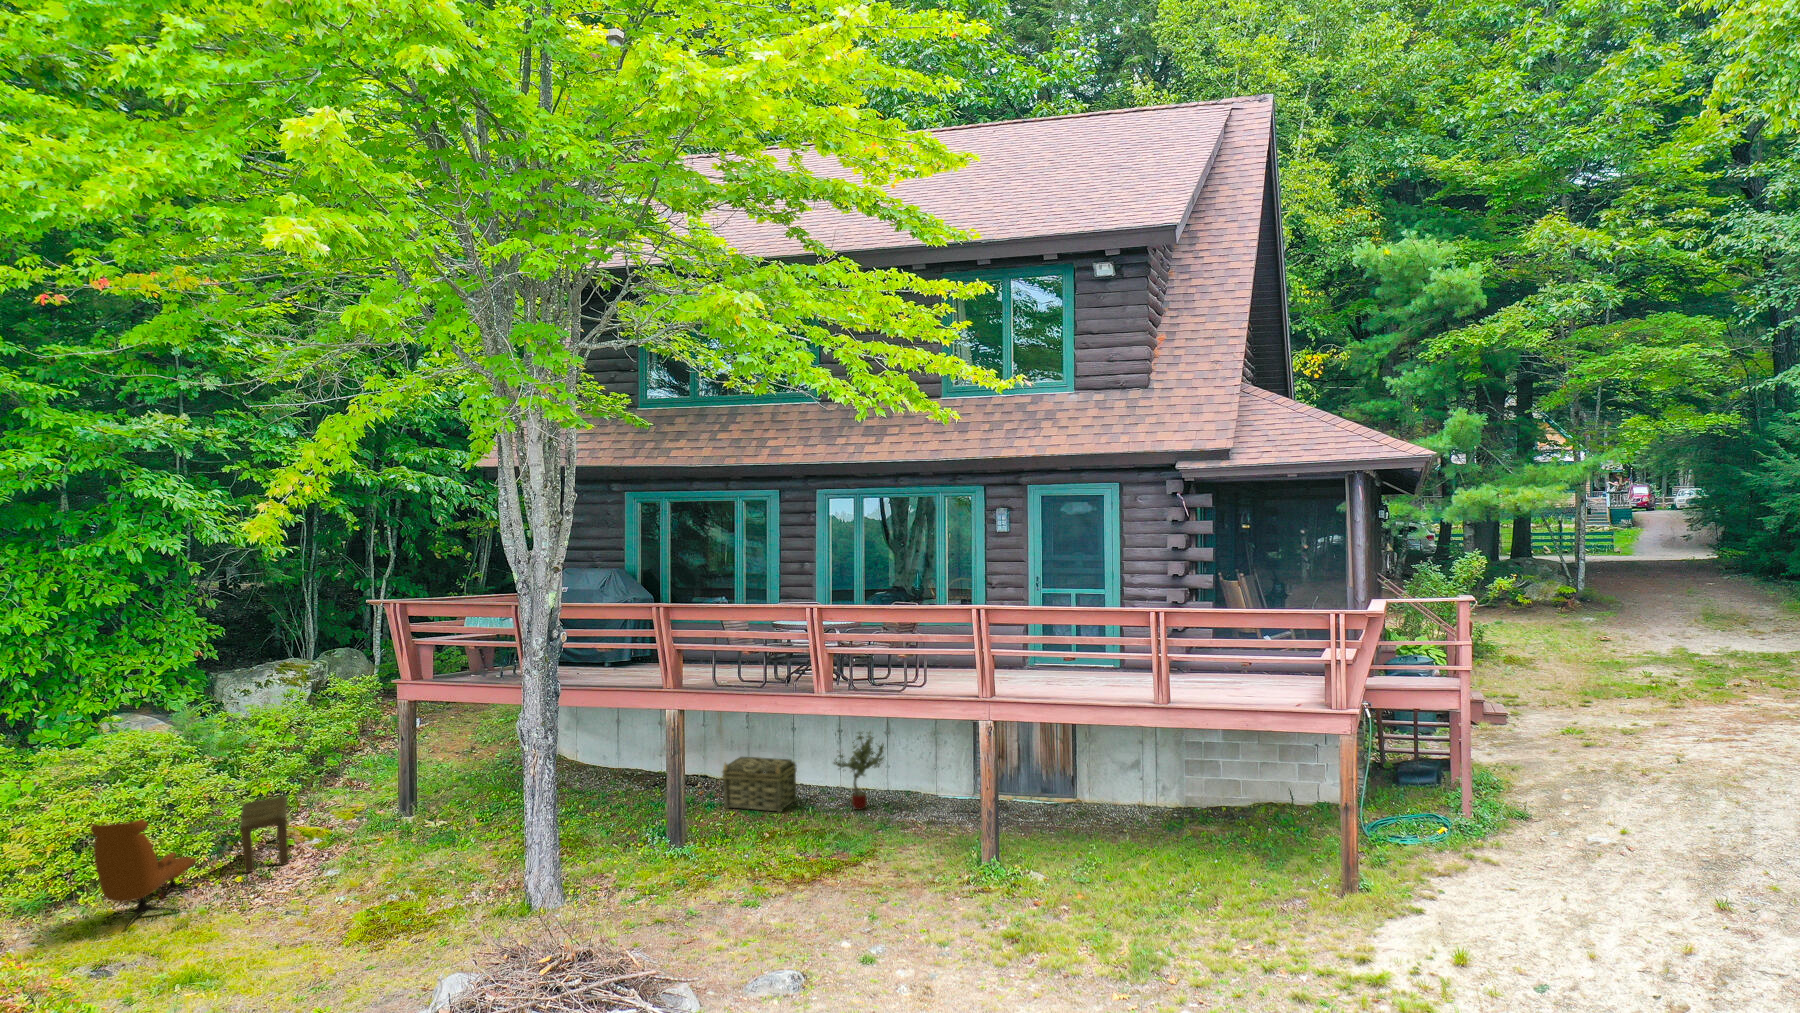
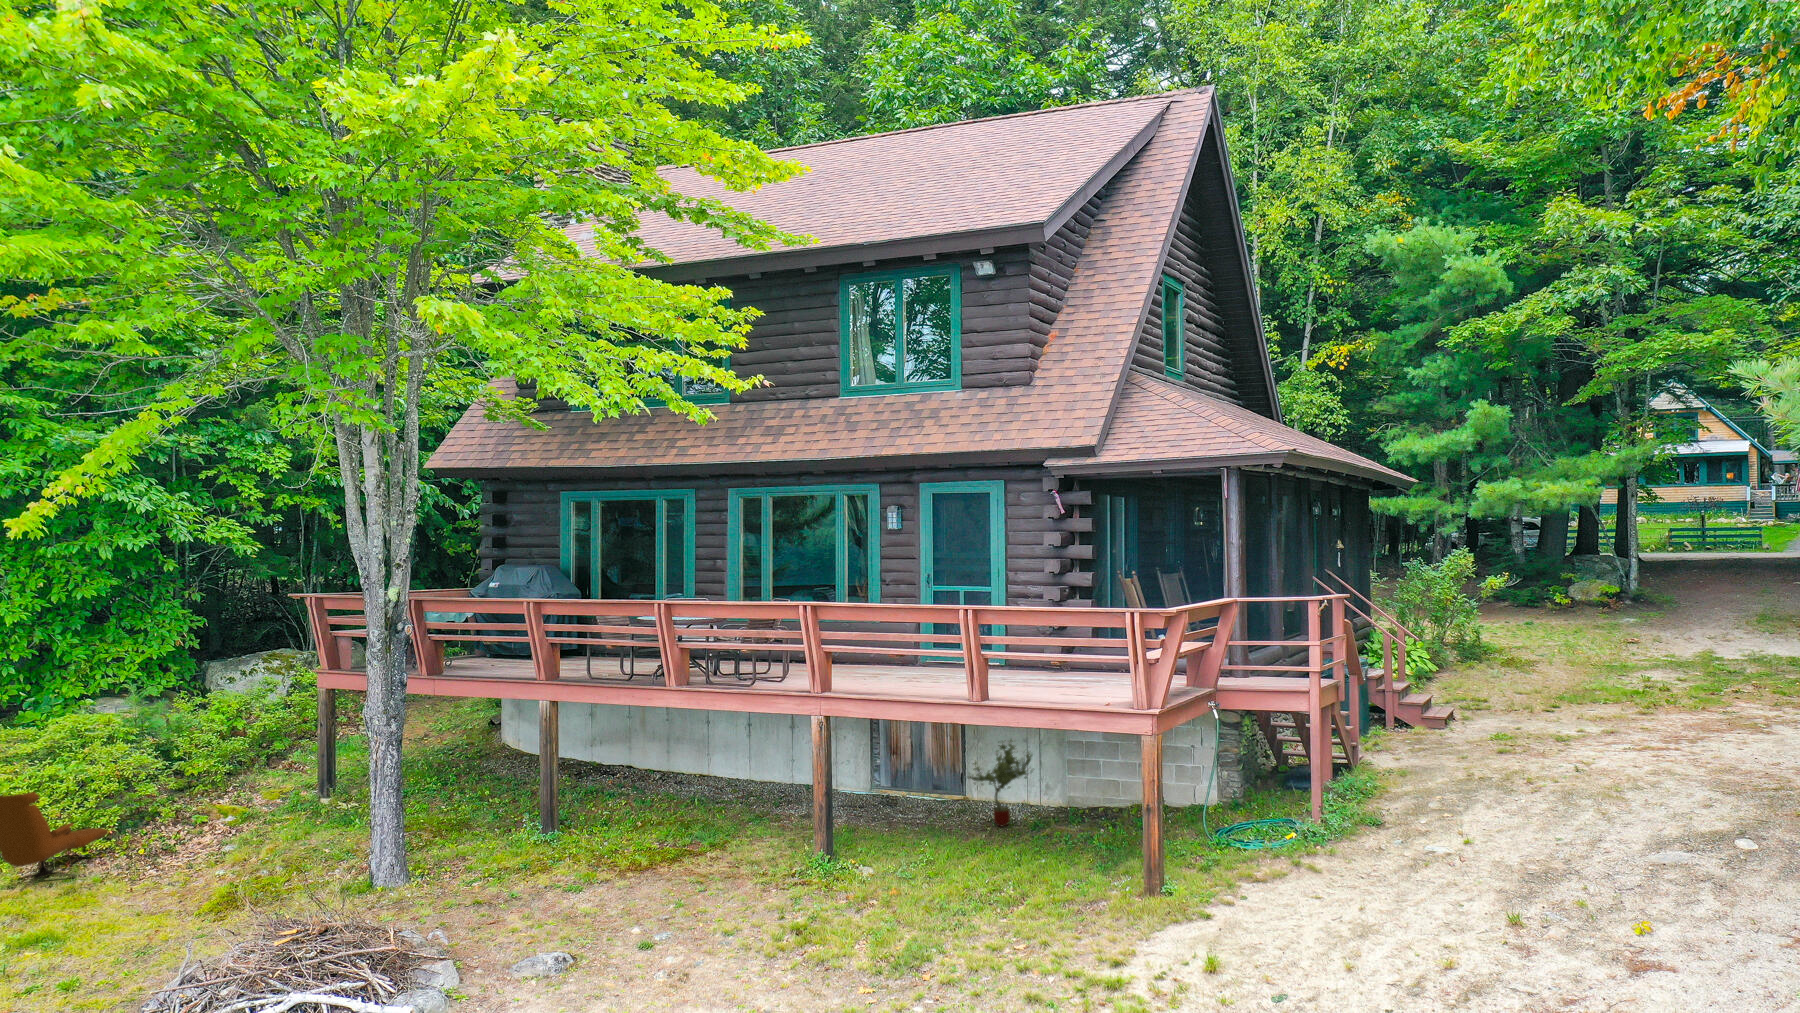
potted tree: present [834,732,884,810] -> present [967,740,1032,826]
basket: present [722,757,797,813] -> none [602,749,676,804]
bench: present [240,796,289,873] -> none [149,775,211,845]

